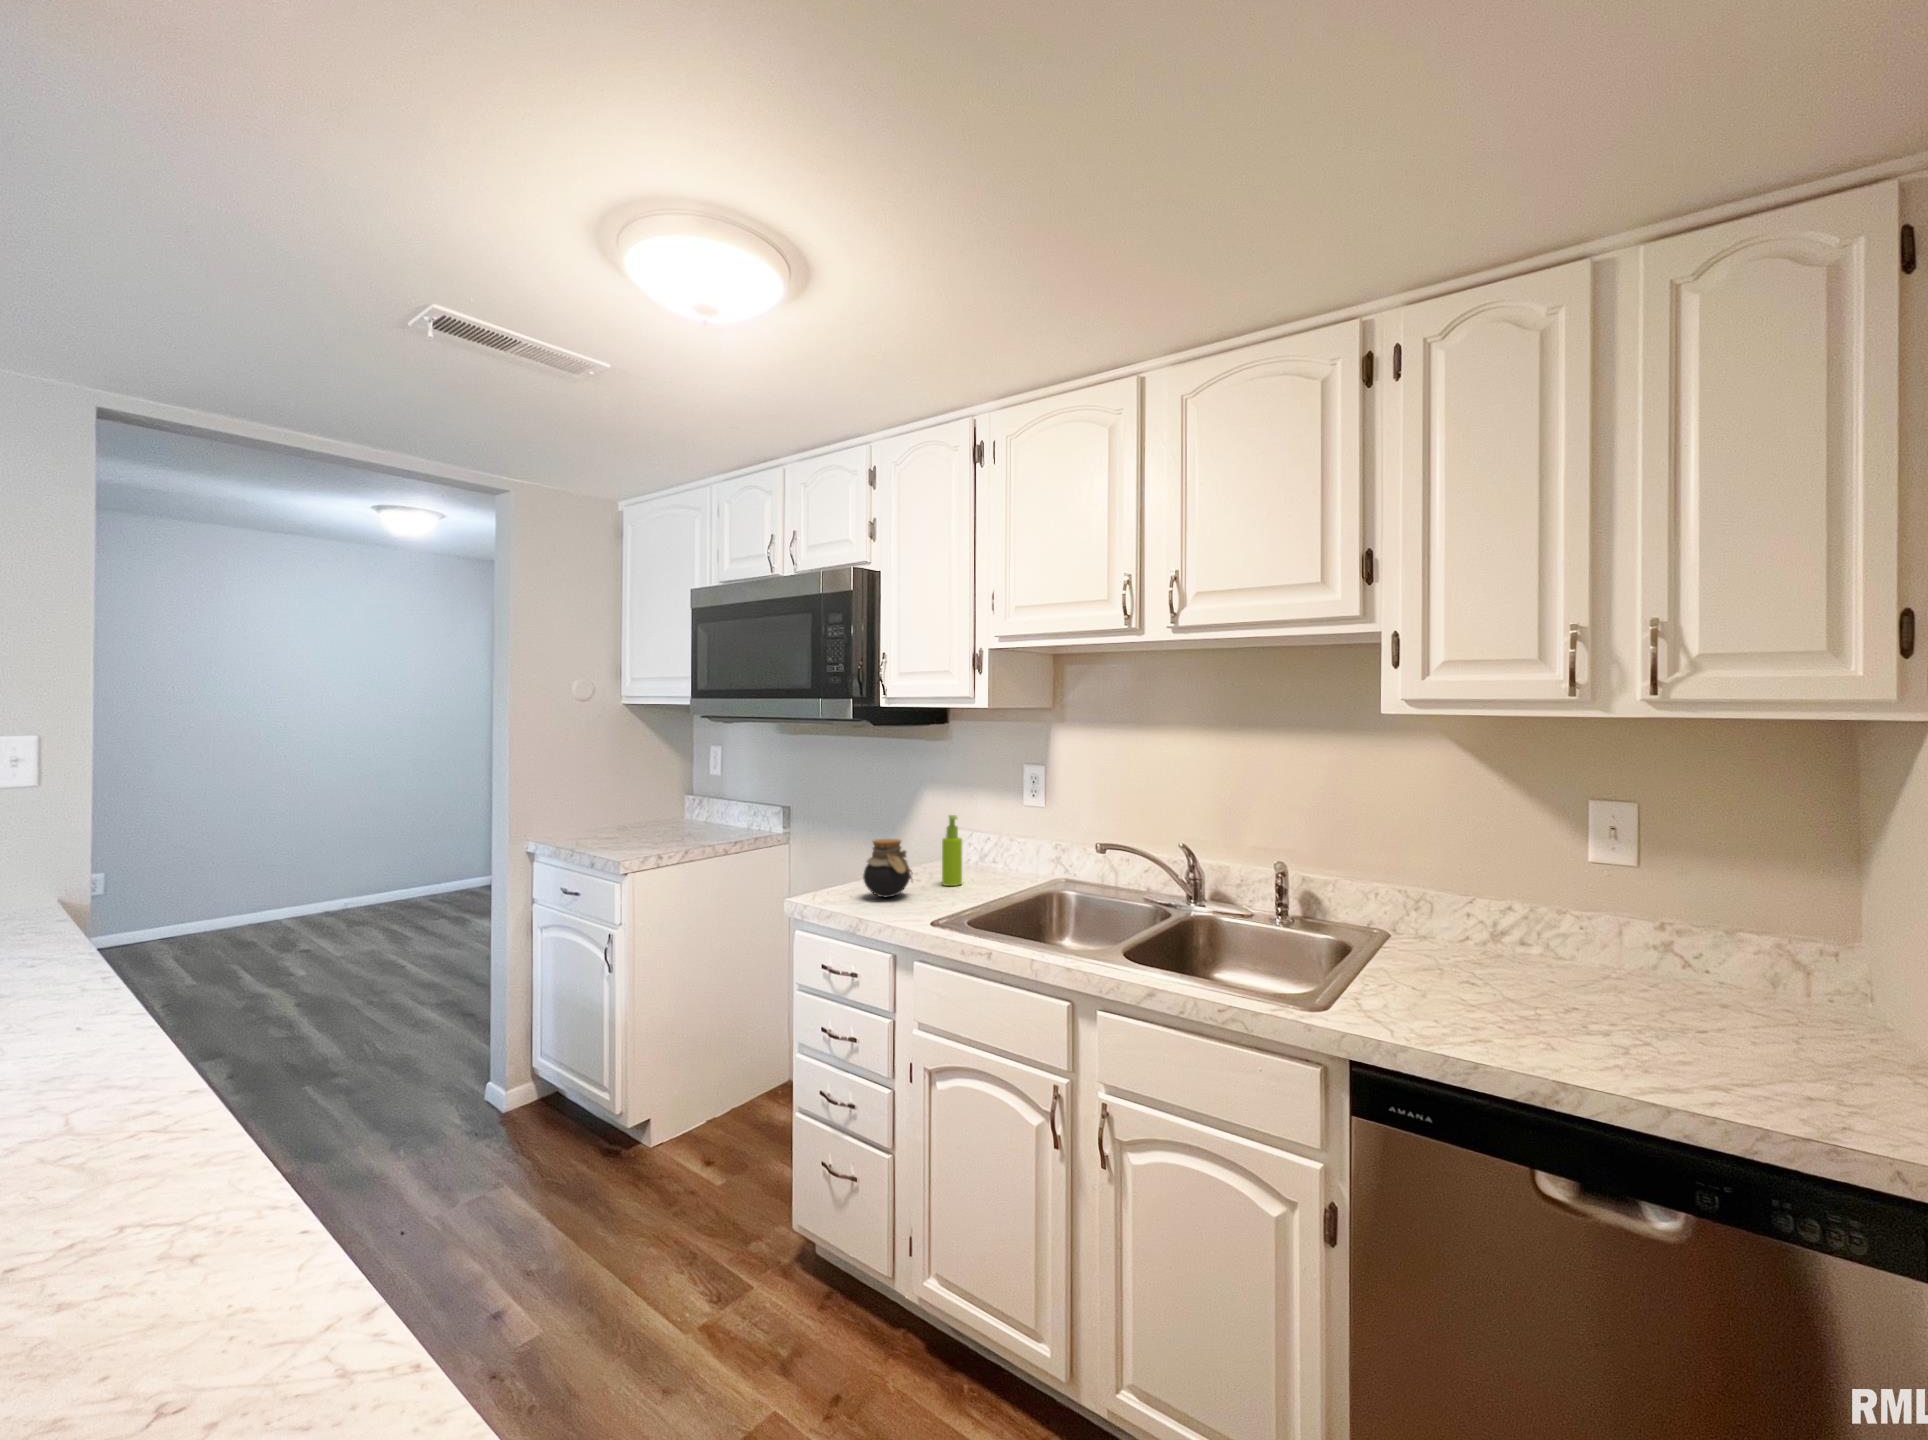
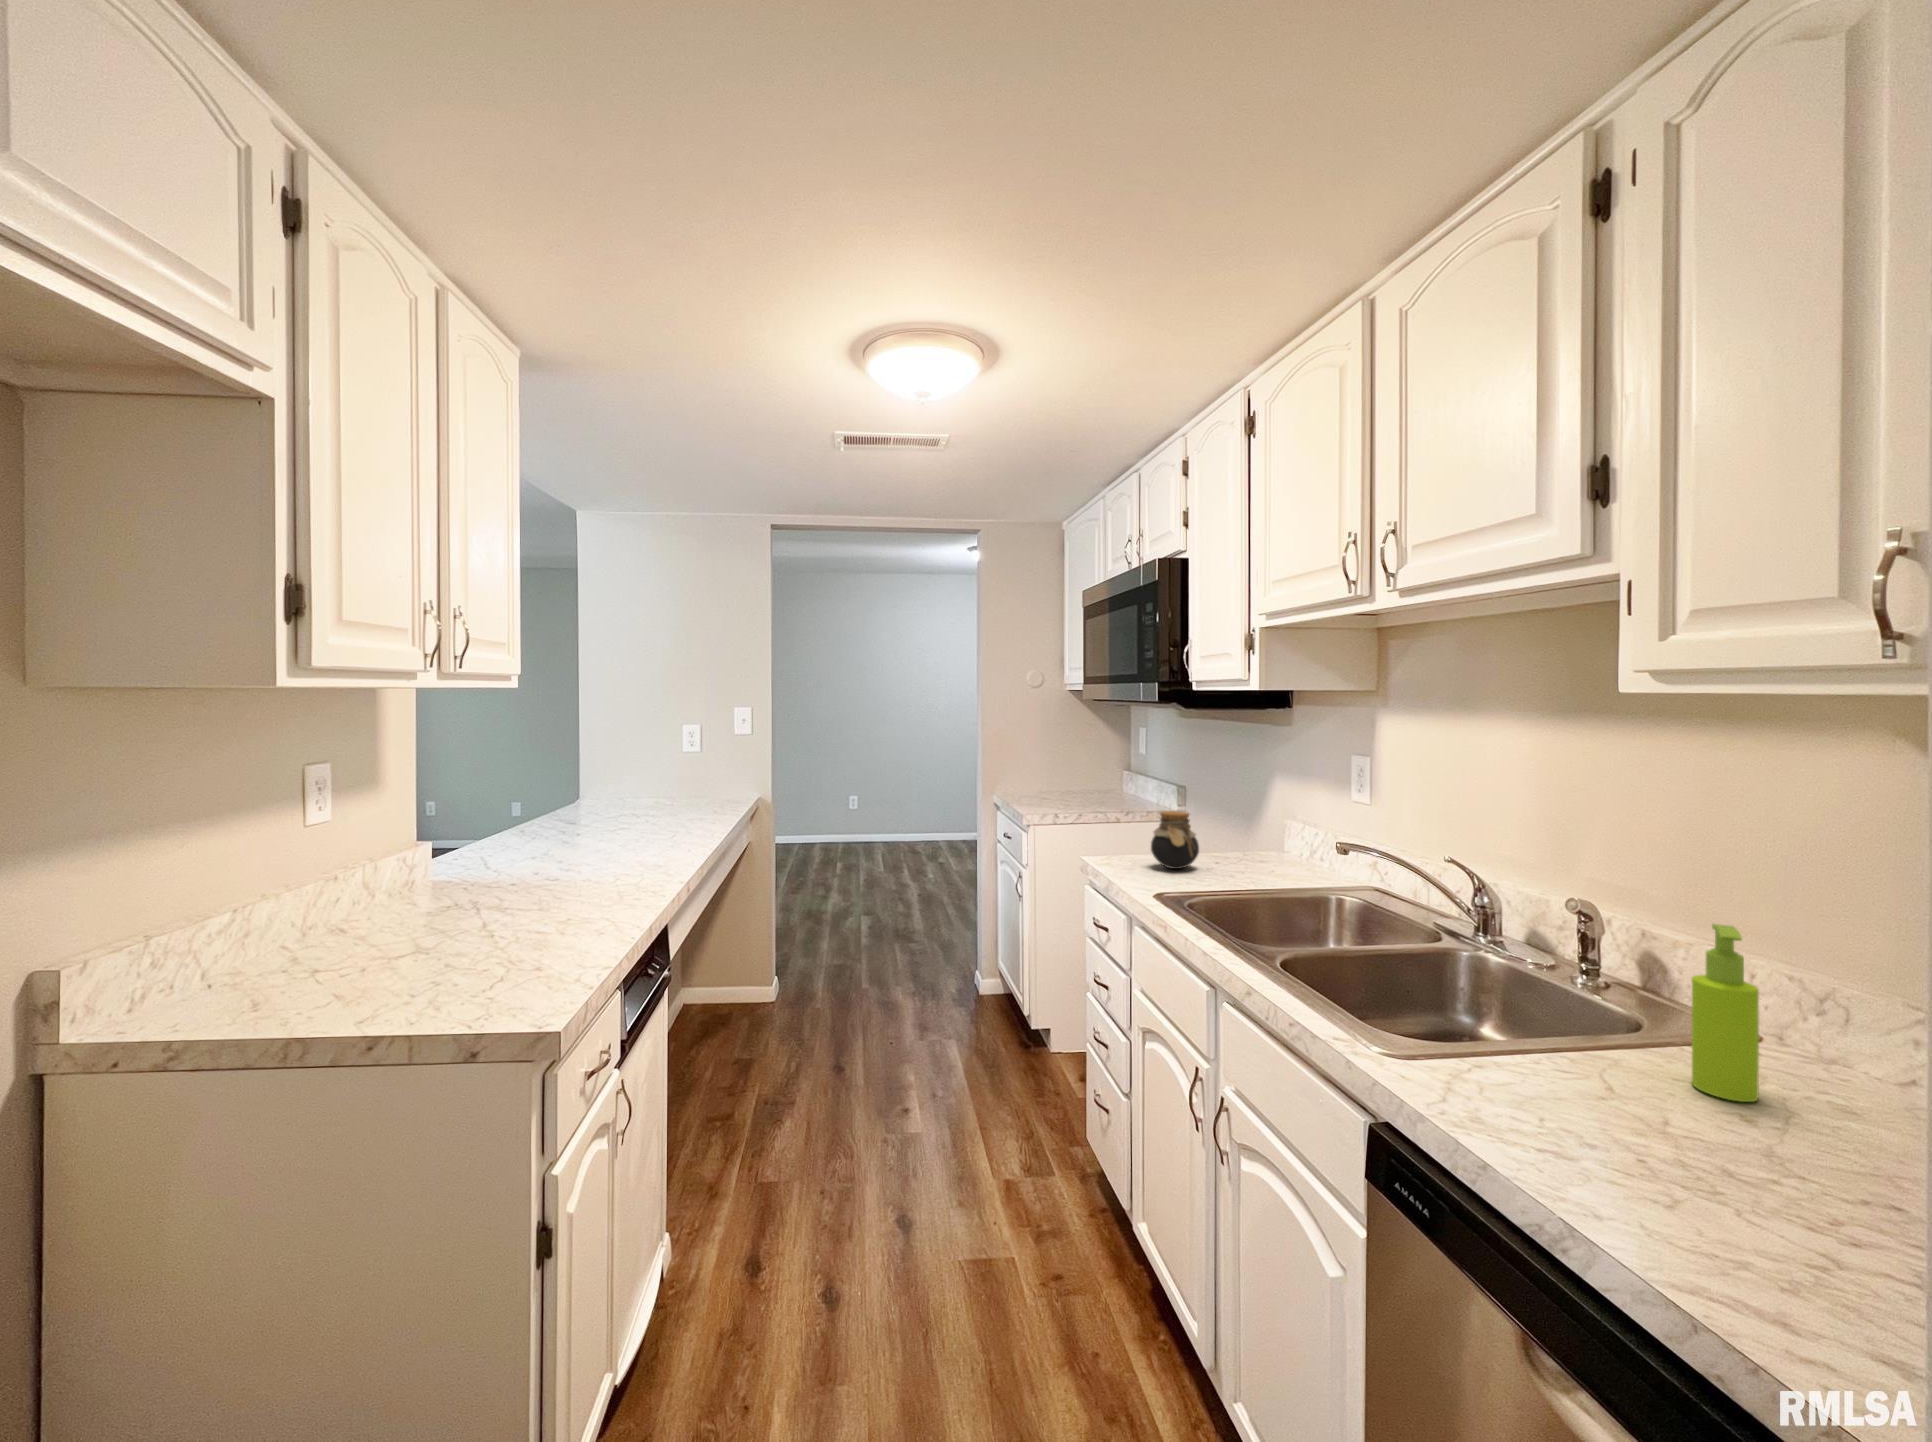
soap dispenser: present [942,815,962,886] -> present [1692,924,1759,1102]

